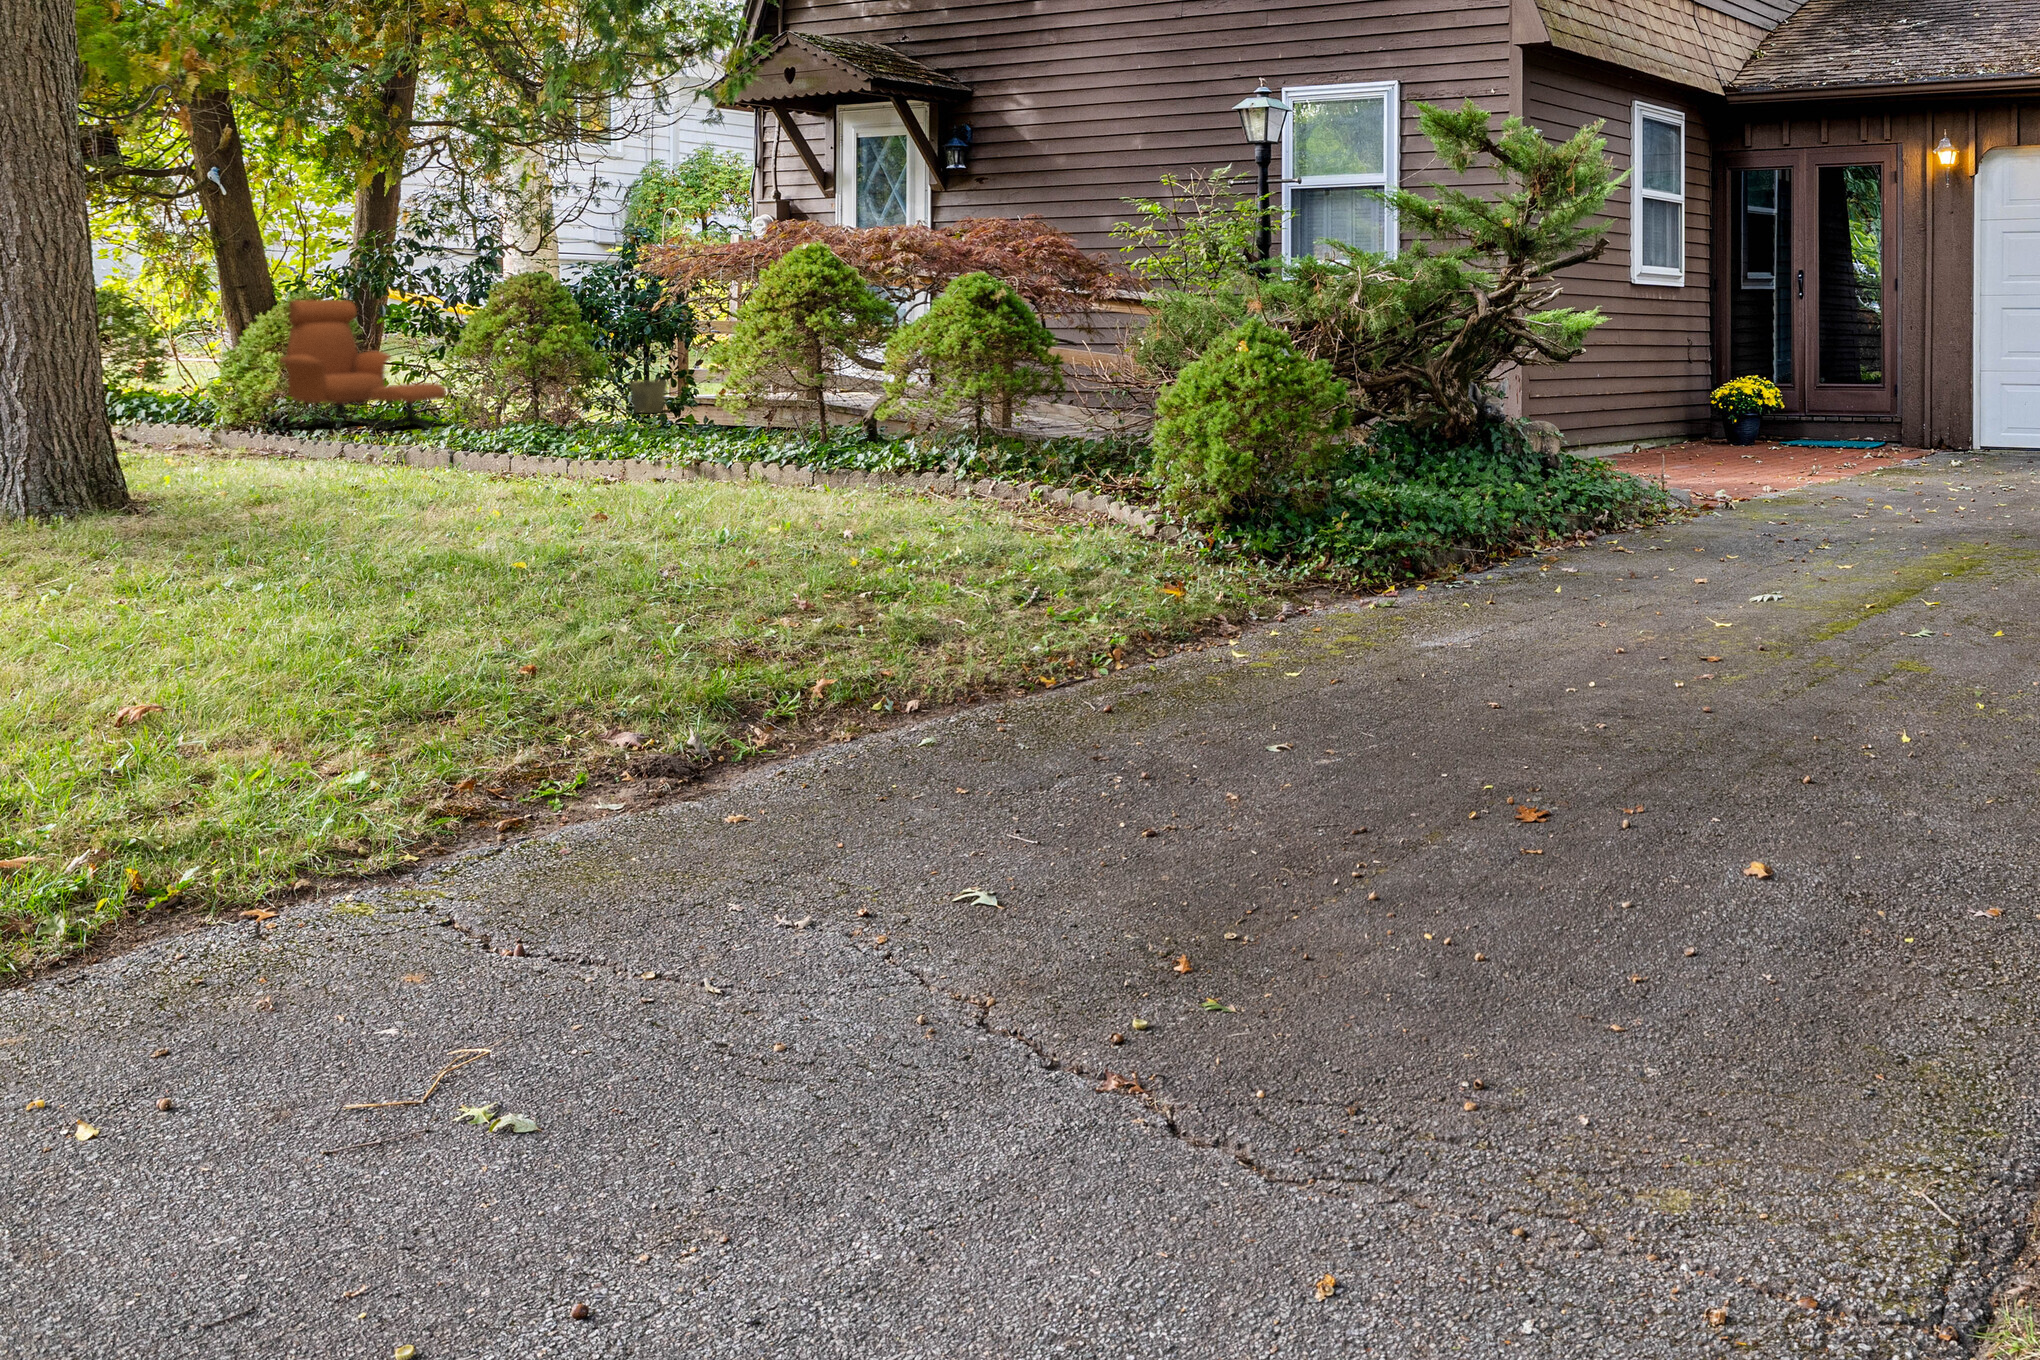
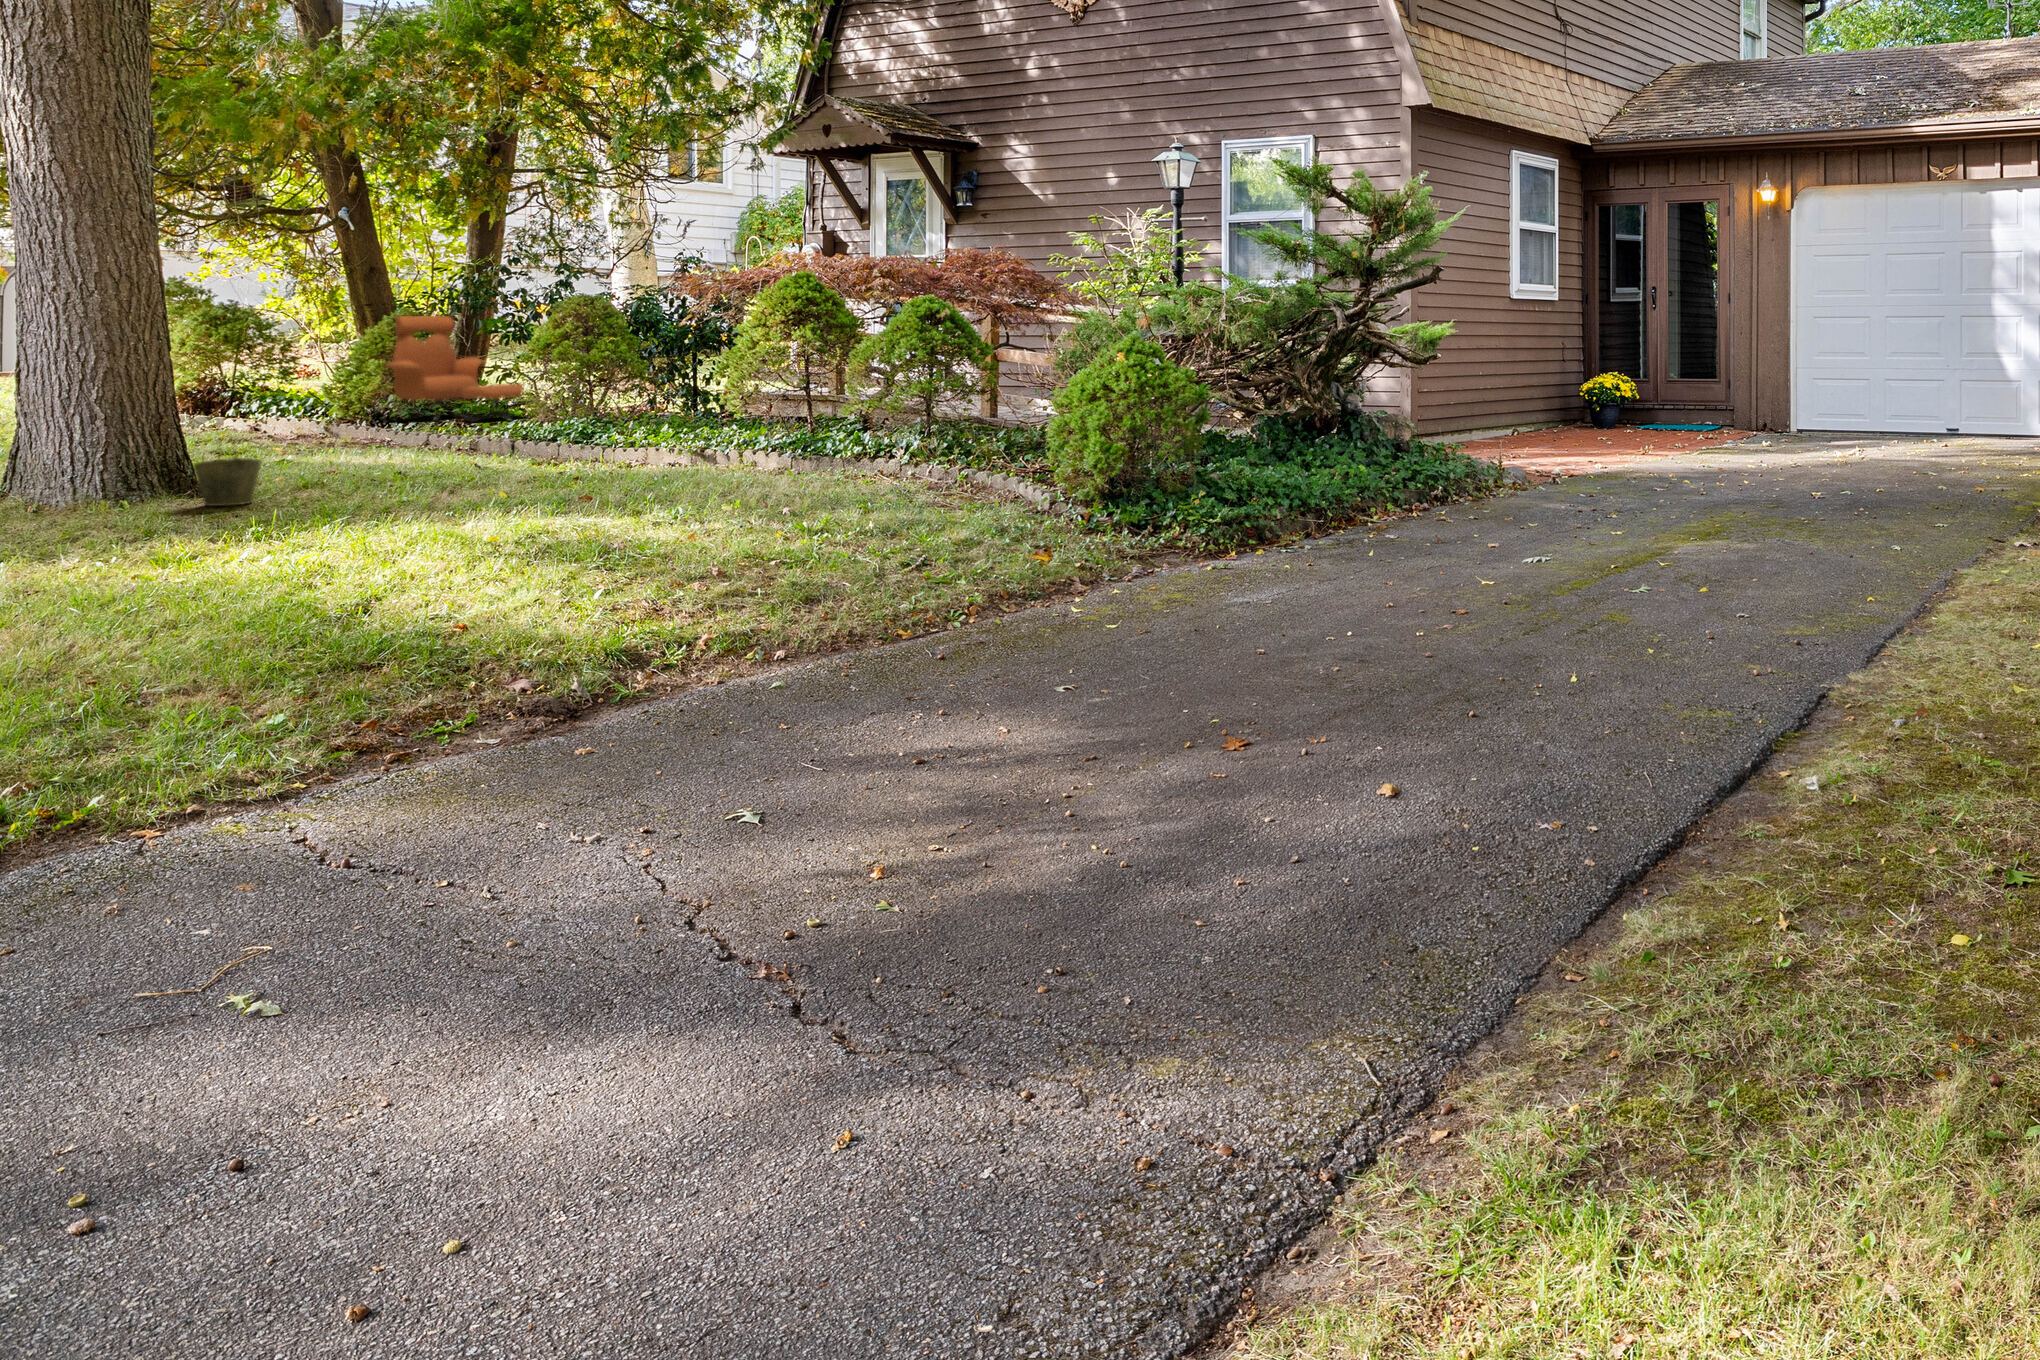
bucket: present [630,359,668,413] -> present [193,454,261,506]

